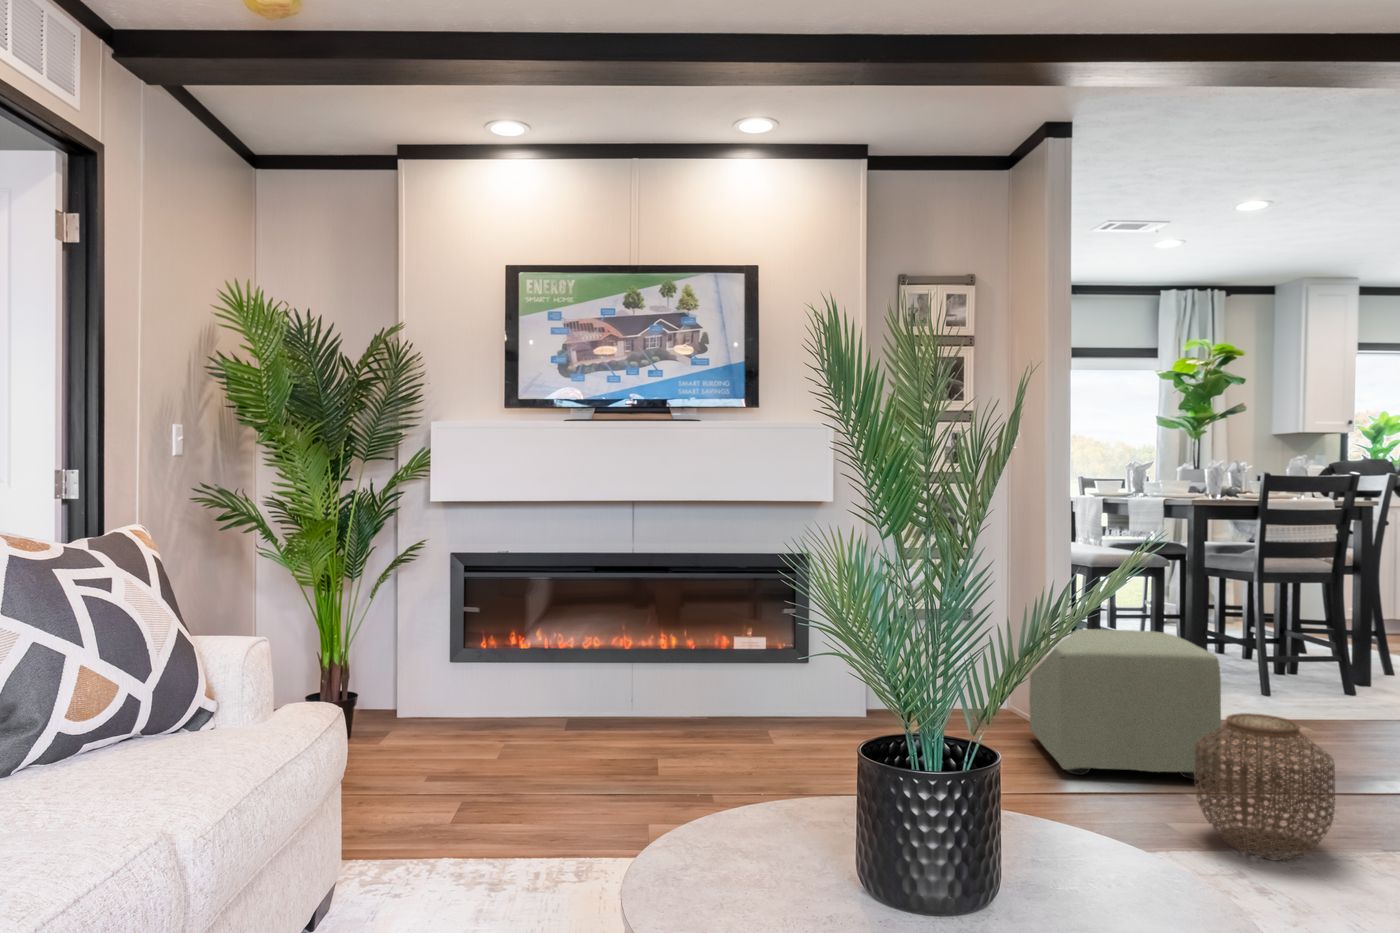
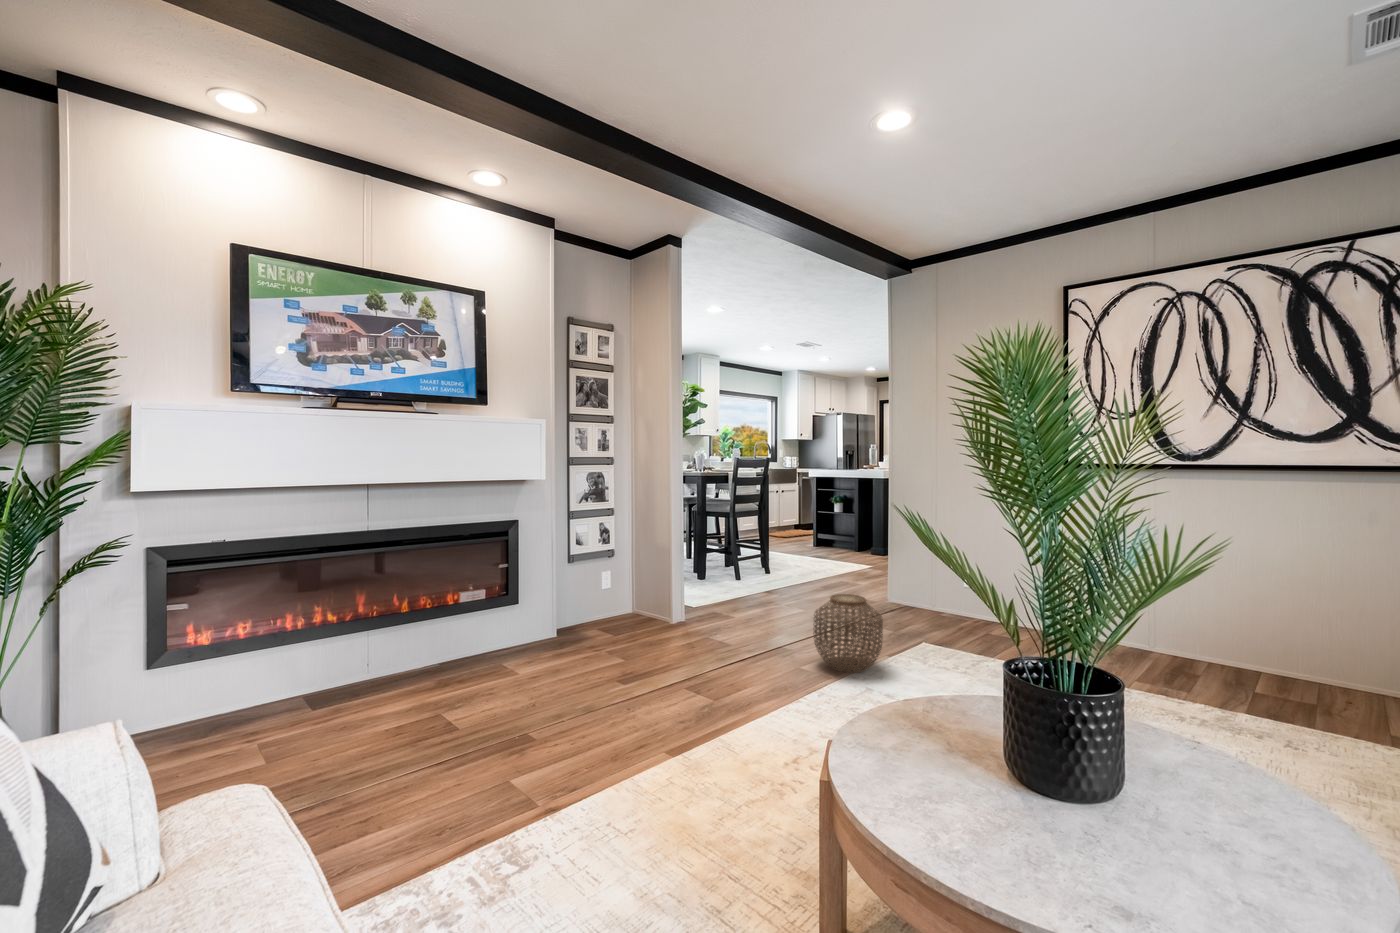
ottoman: present [1029,629,1221,779] -> none [671,553,790,647]

